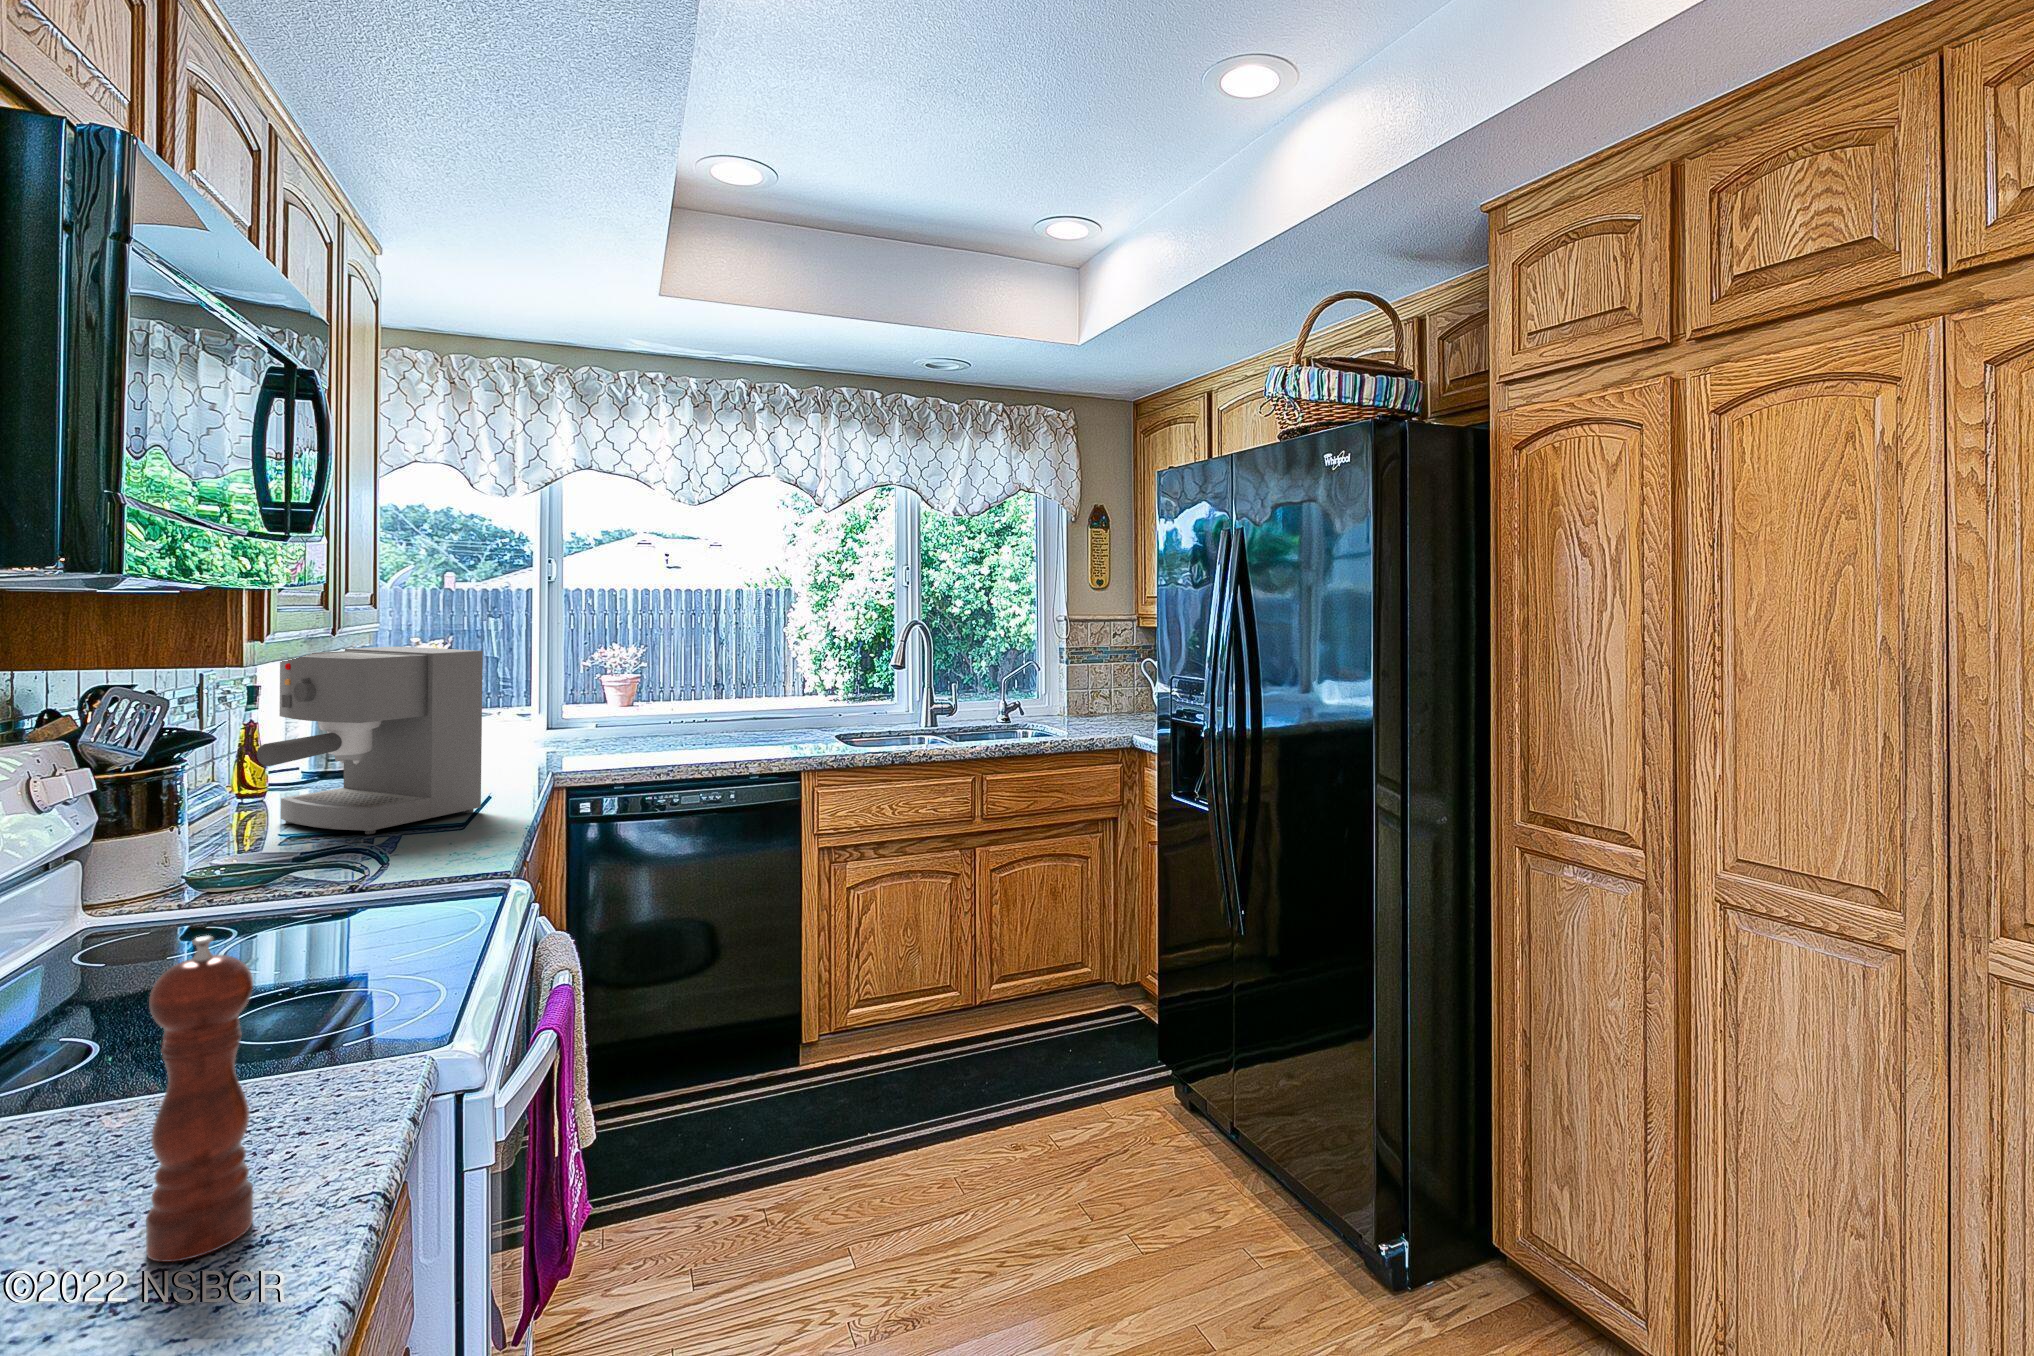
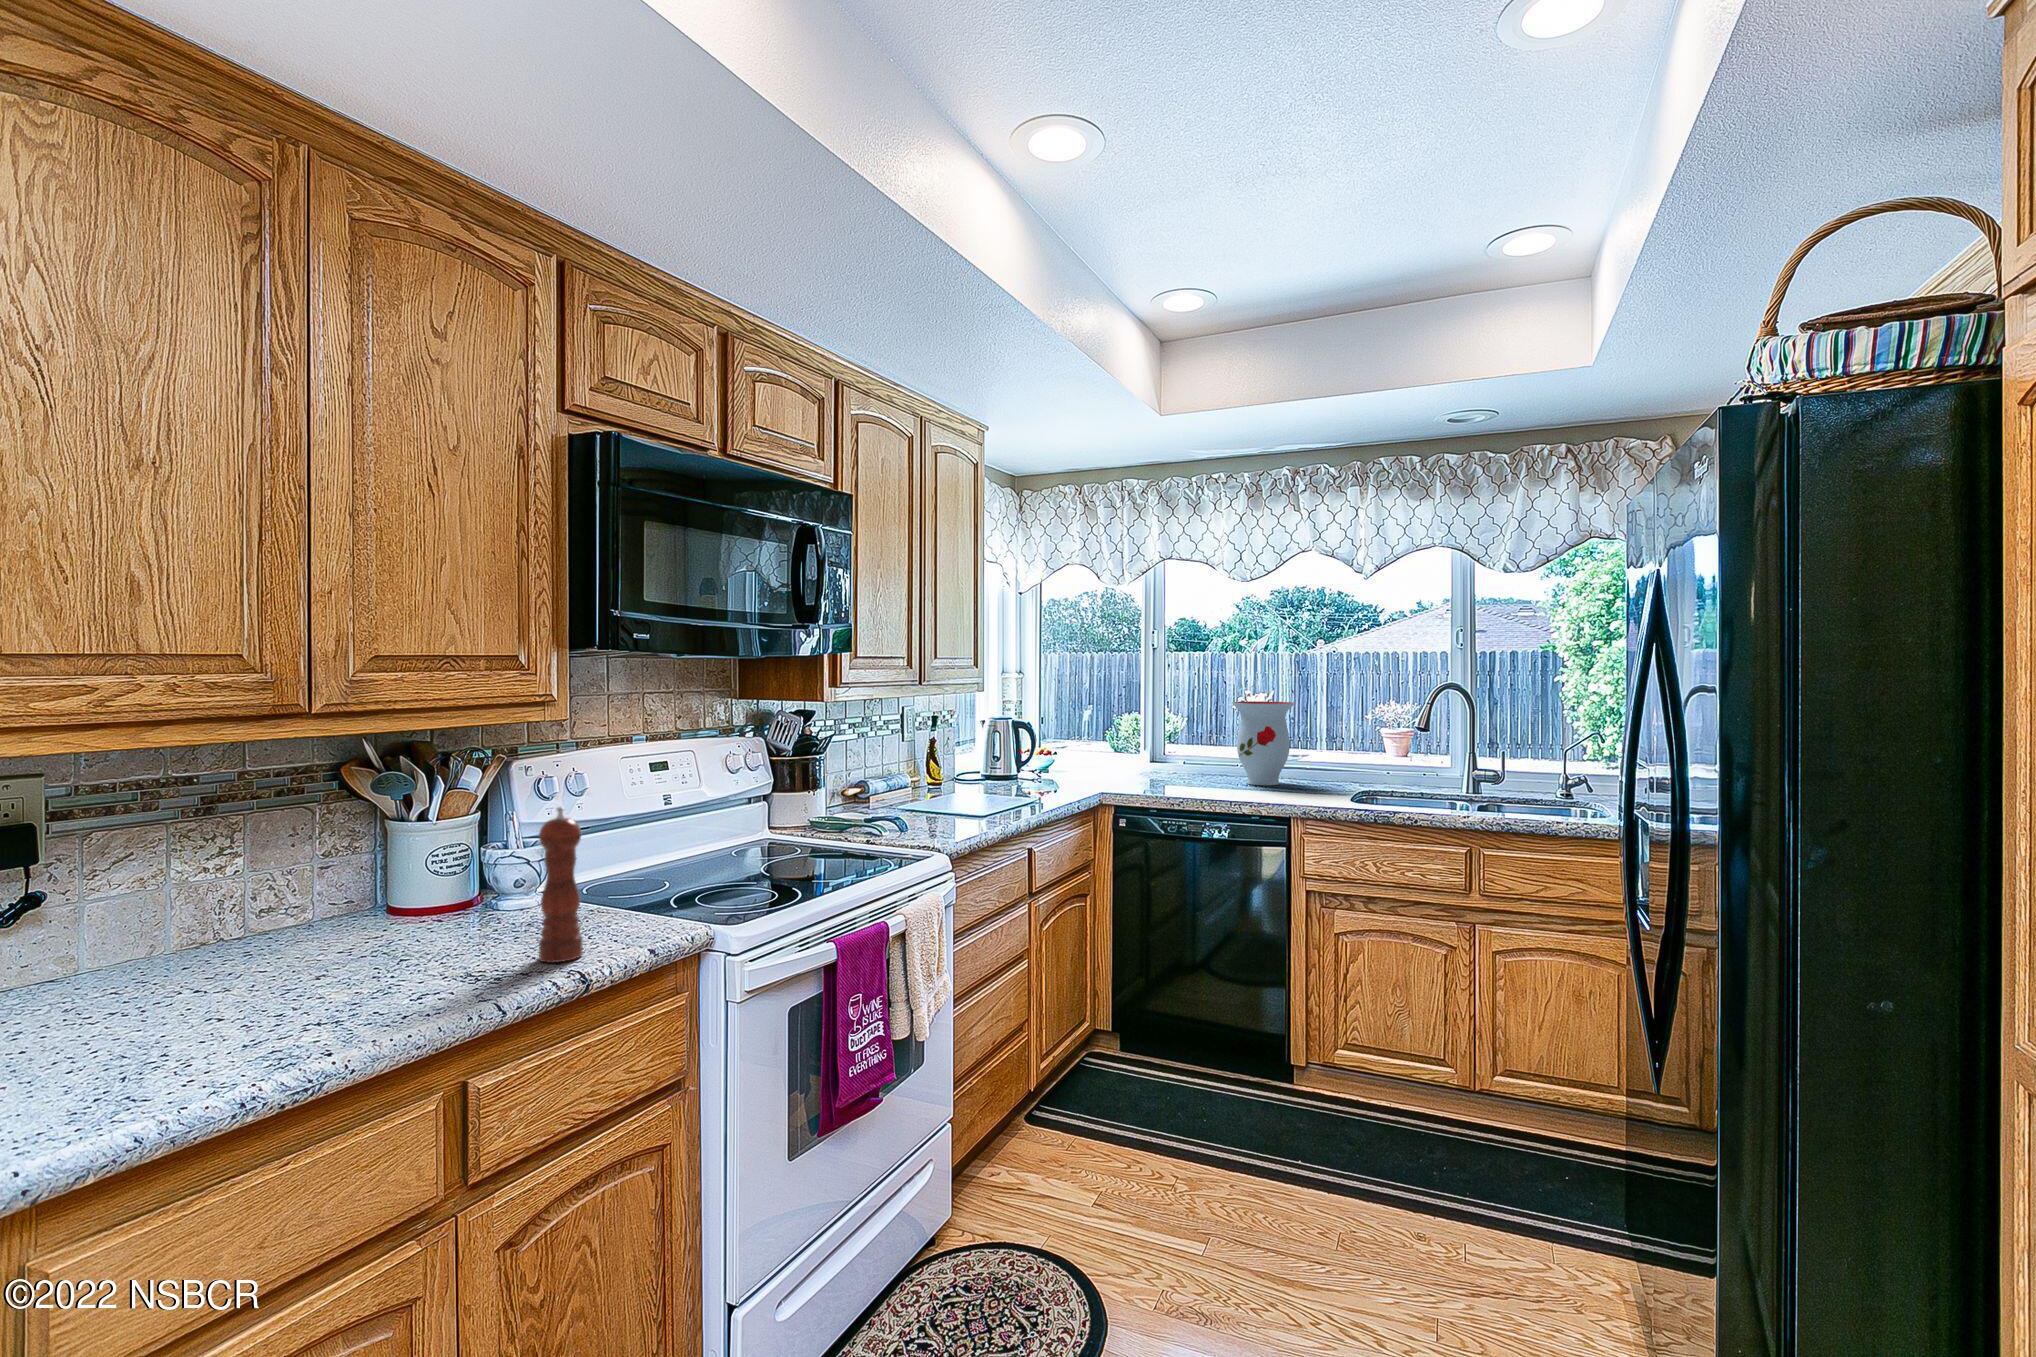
vase: none [686,642,760,738] -> present [1232,701,1295,785]
coffee maker: present [257,646,483,834] -> none [876,695,1007,816]

